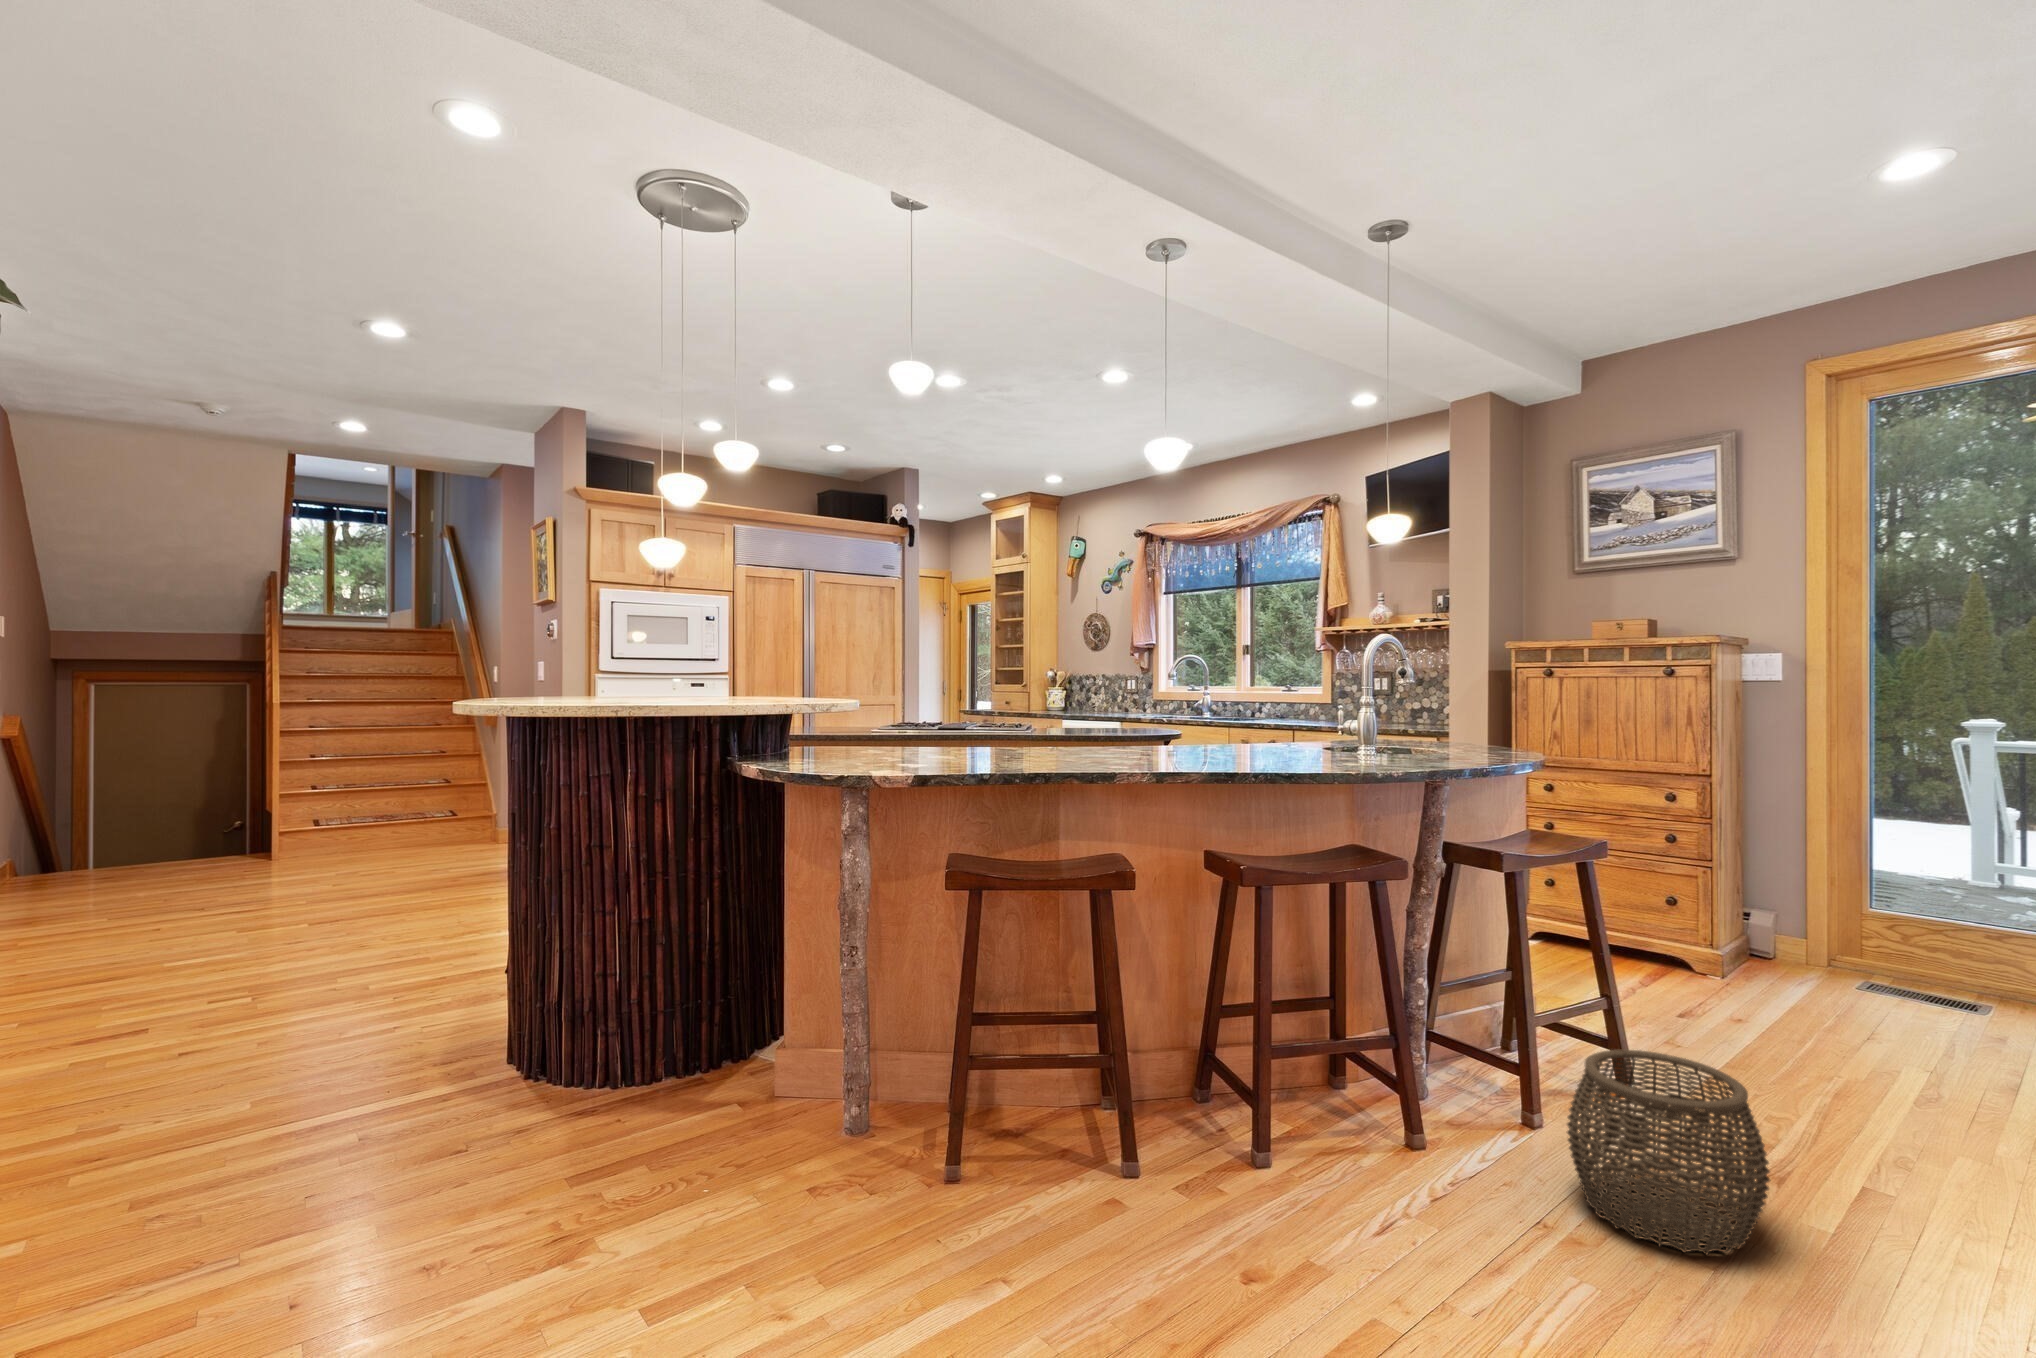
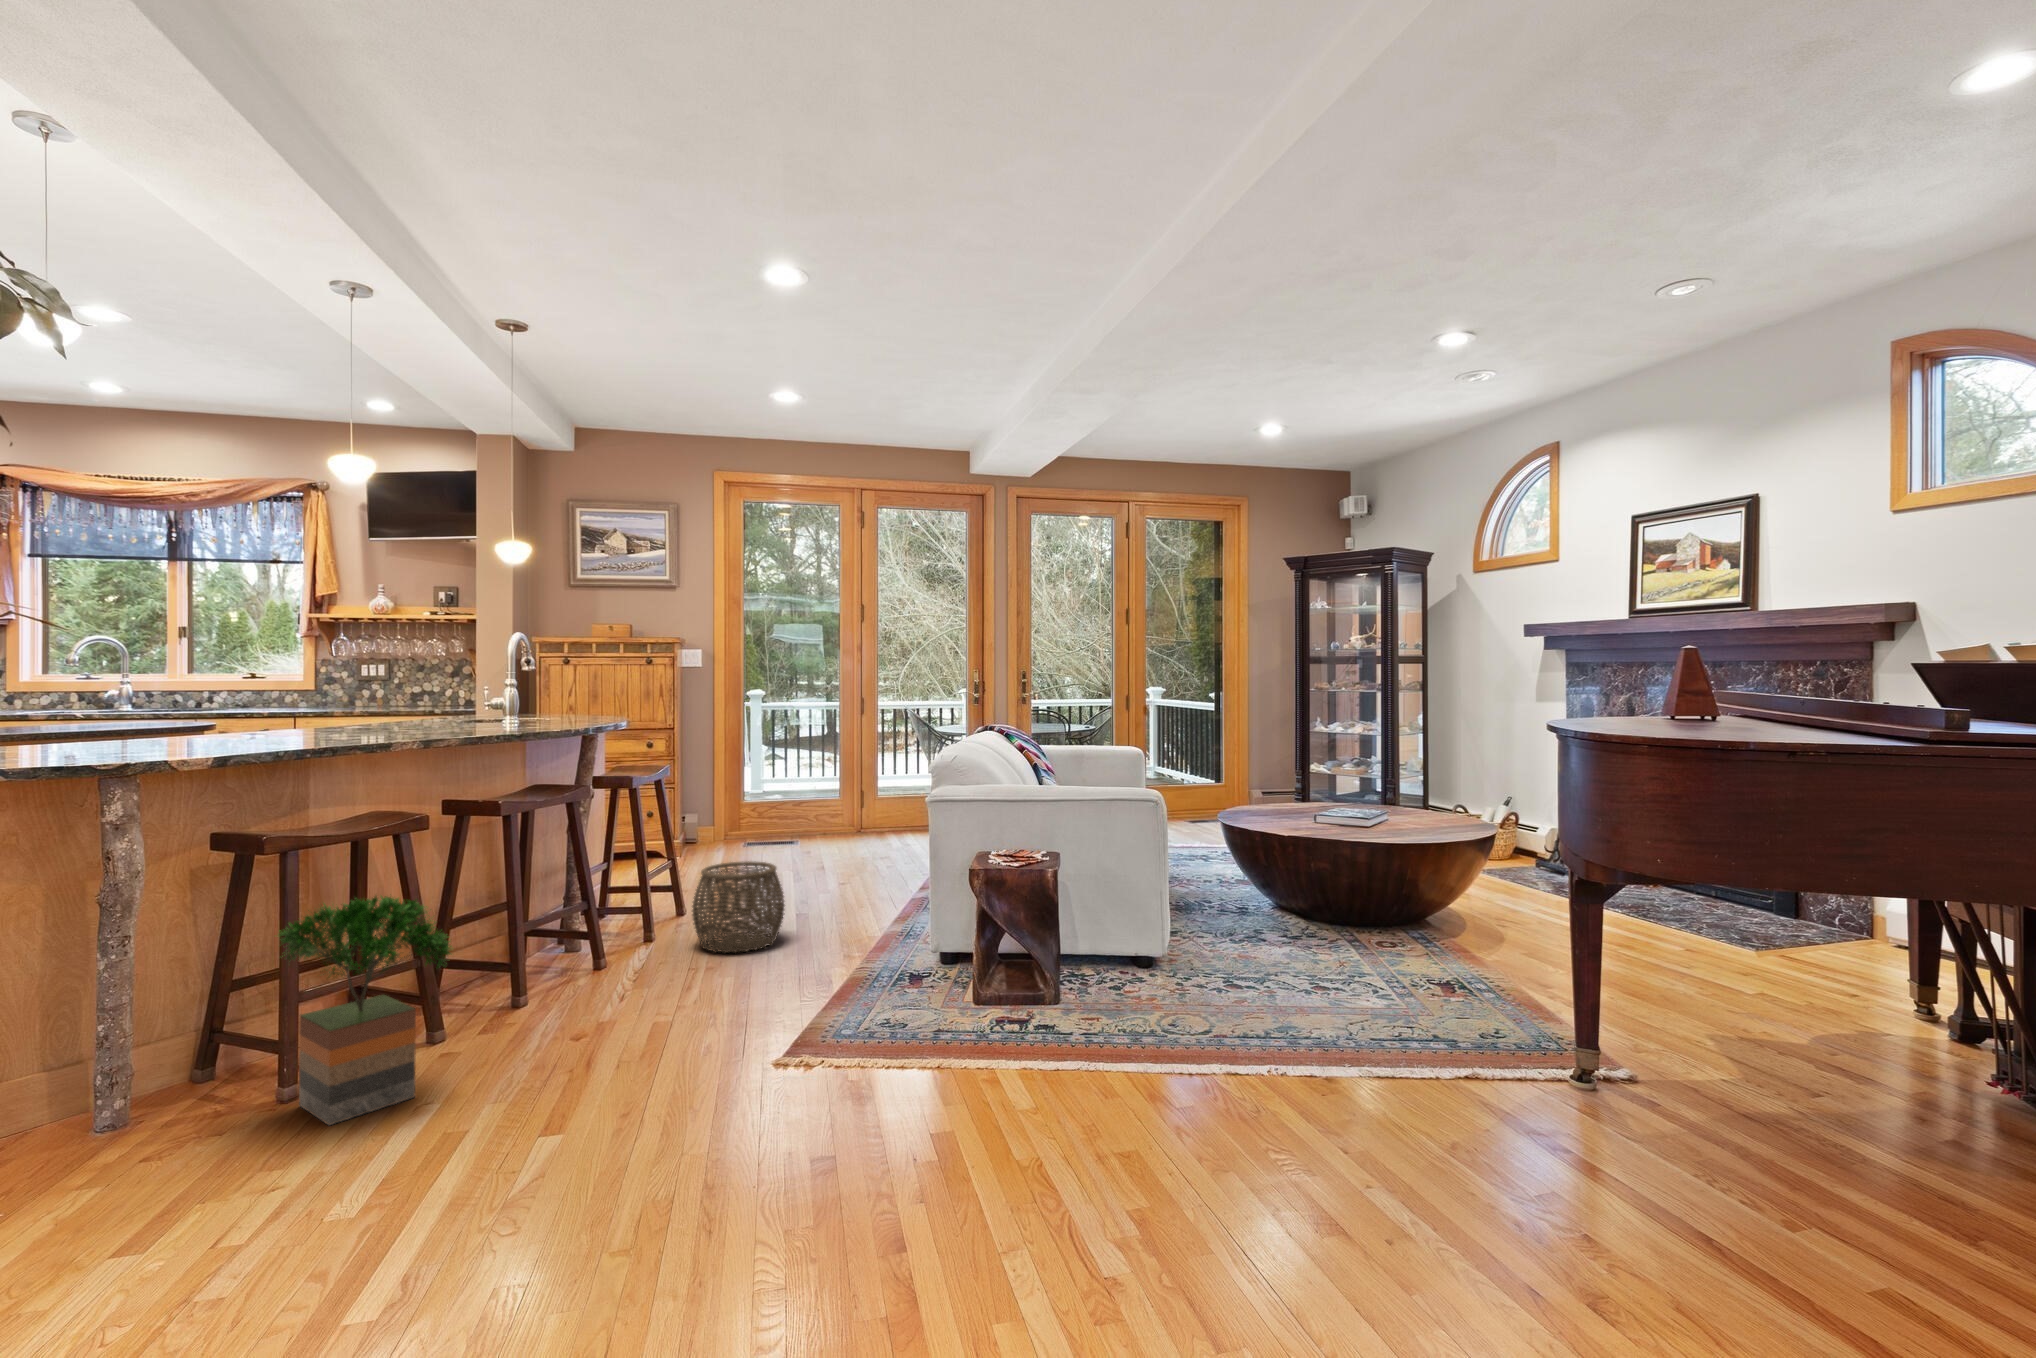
potted tree: none [877,990,1046,1287] -> present [279,896,452,1125]

